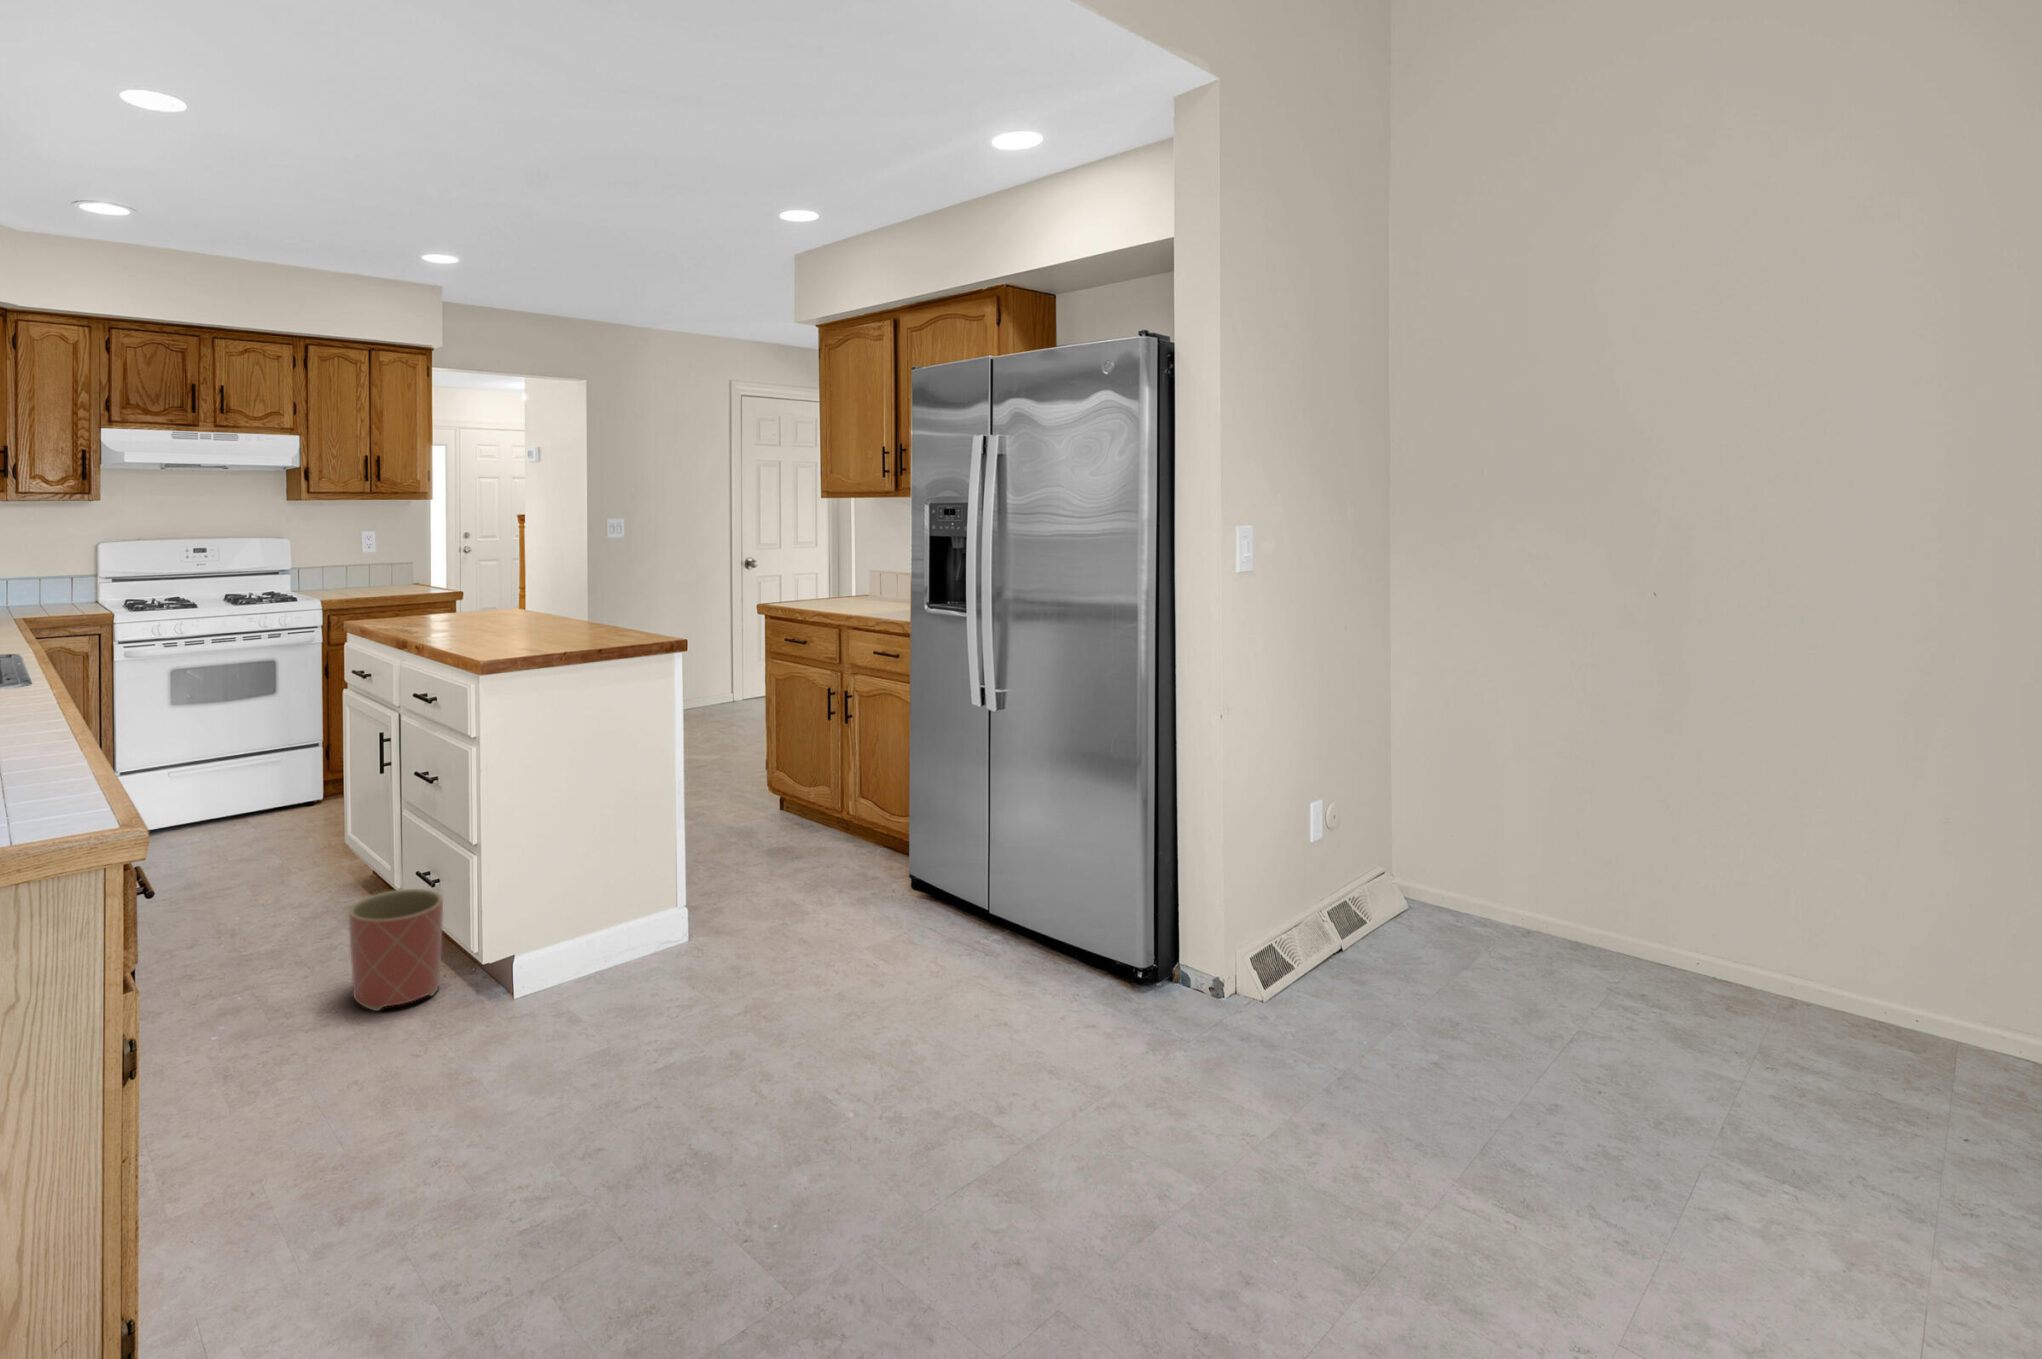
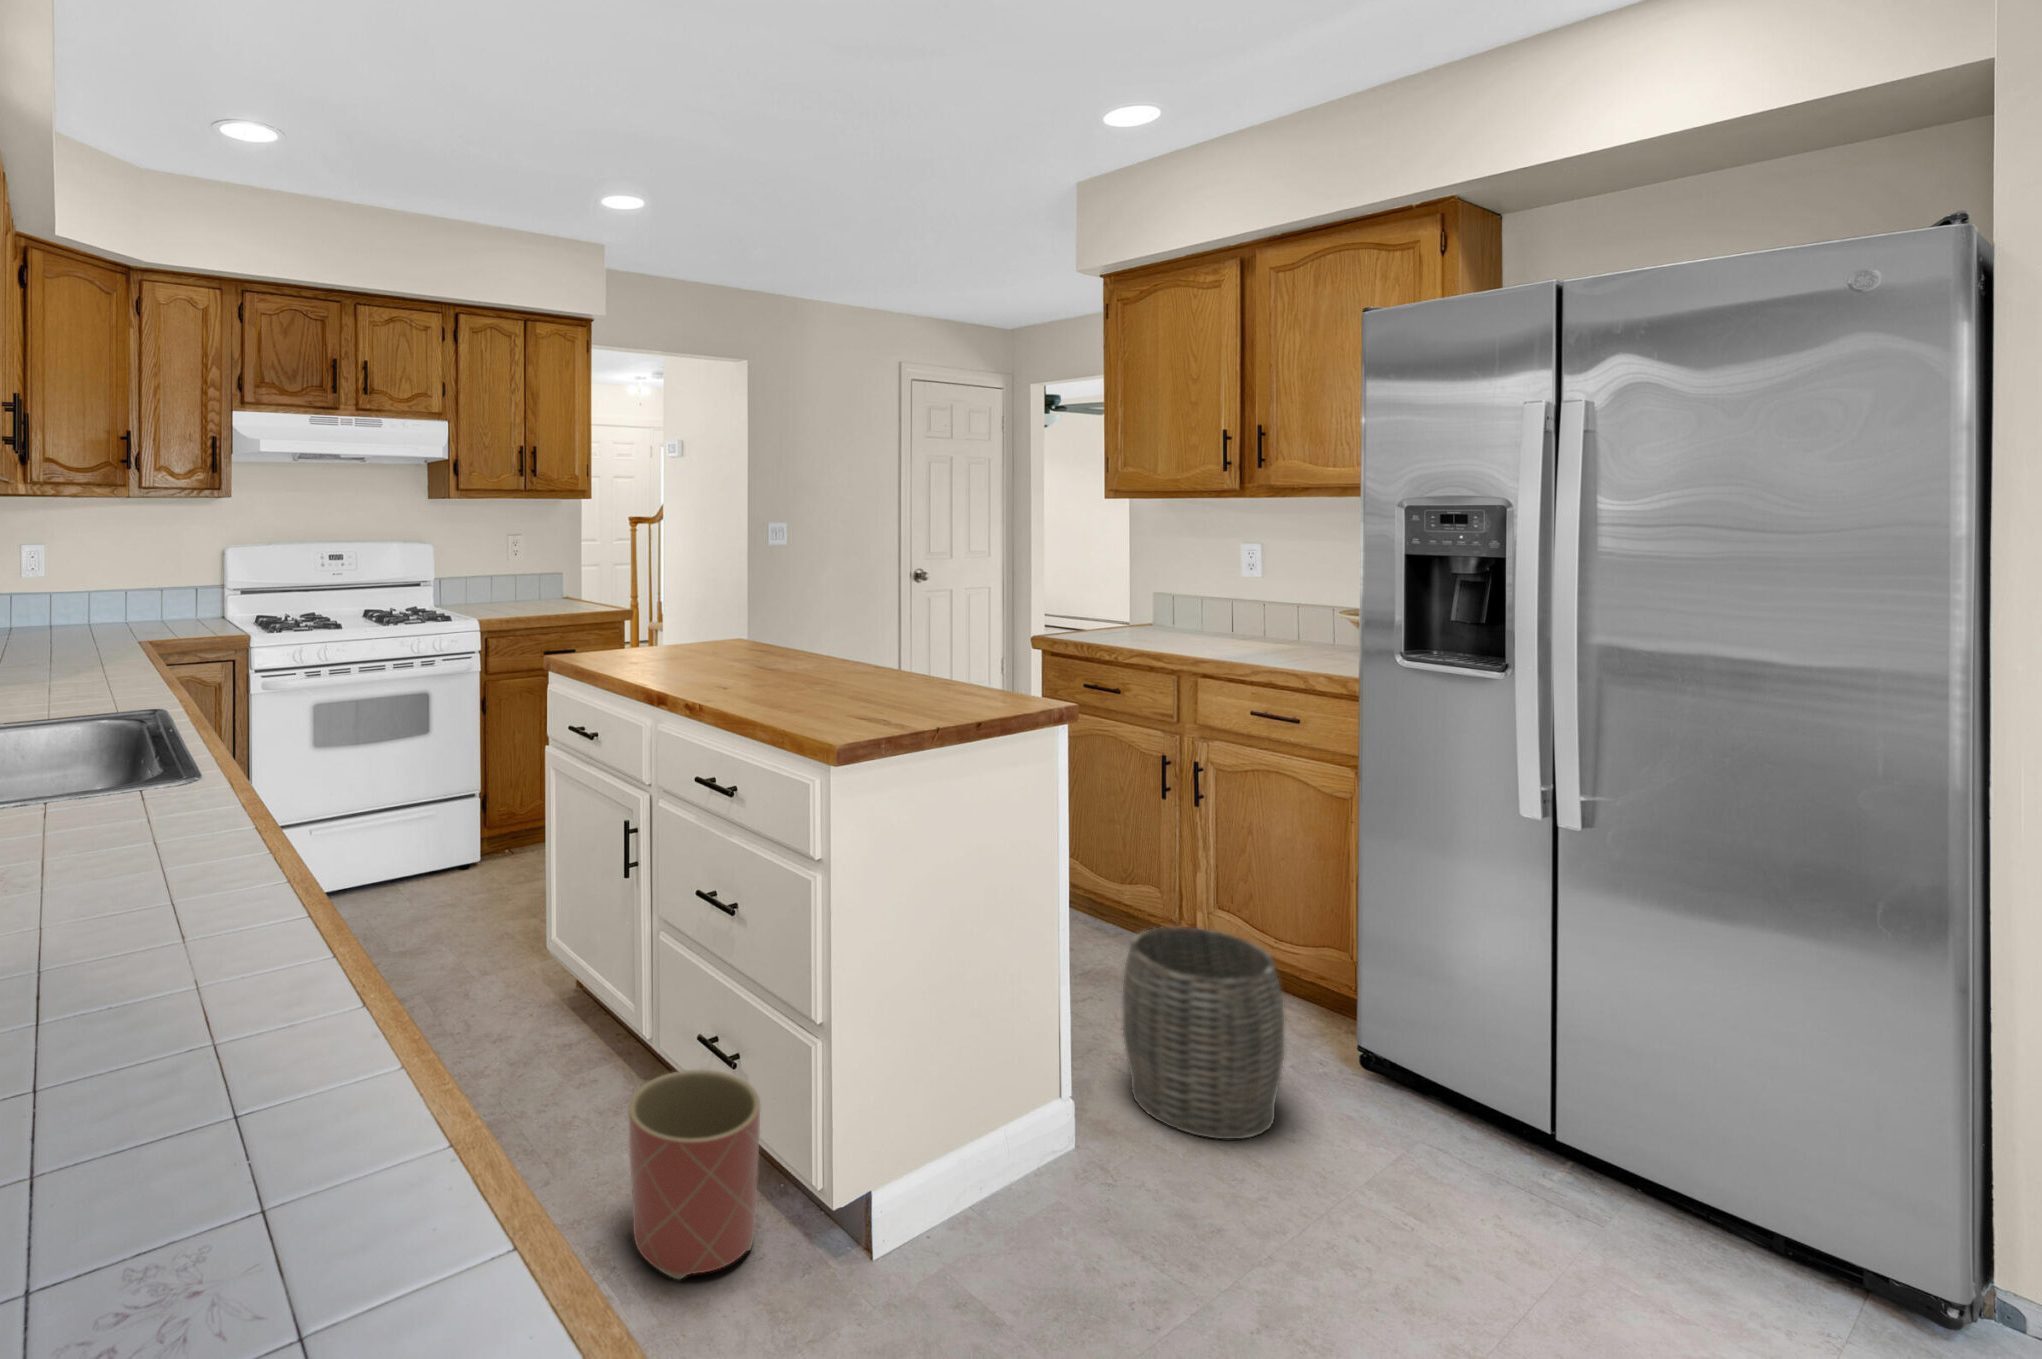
woven basket: none [741,799,843,930] -> present [1123,927,1284,1139]

